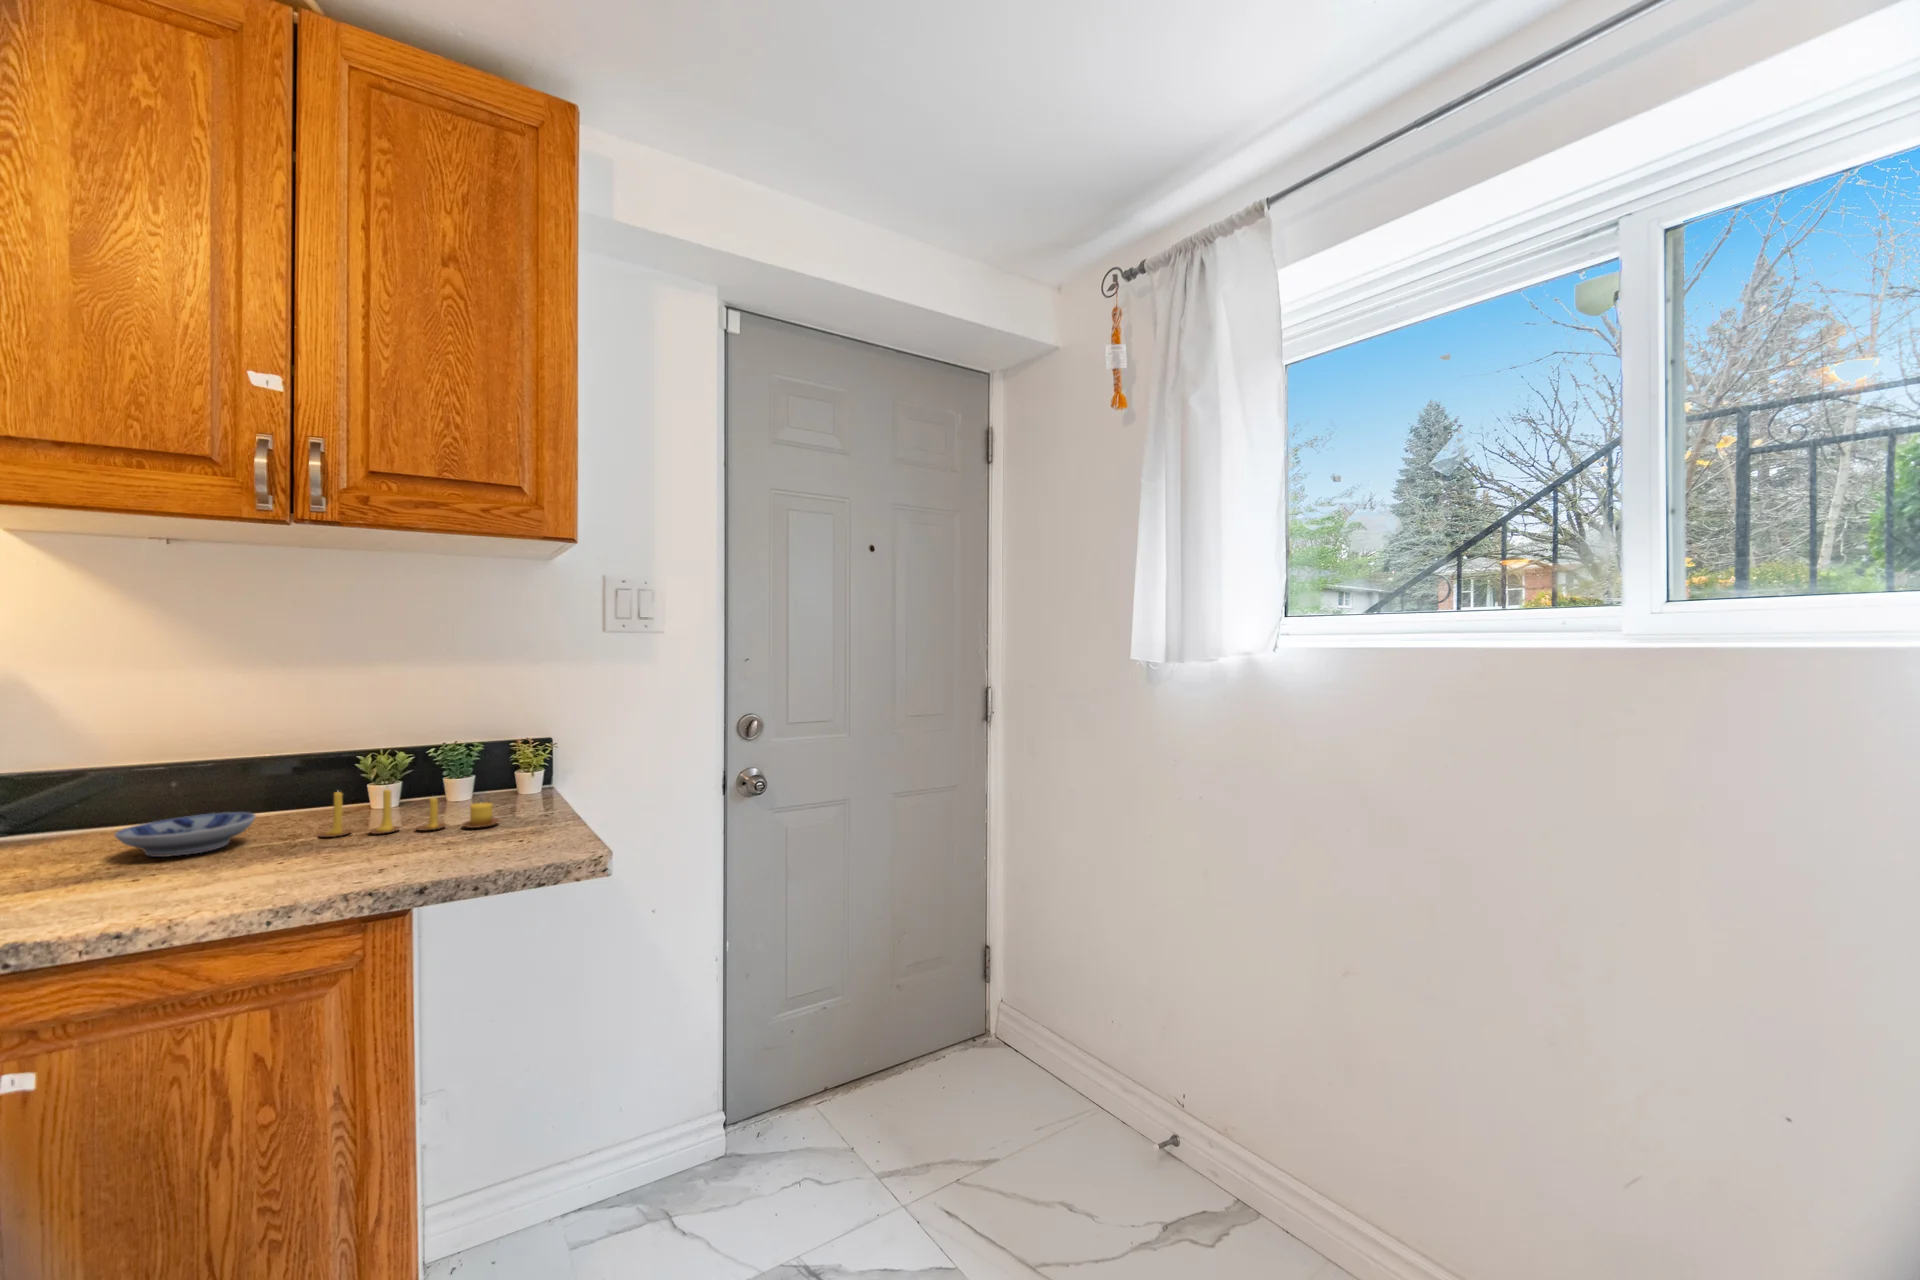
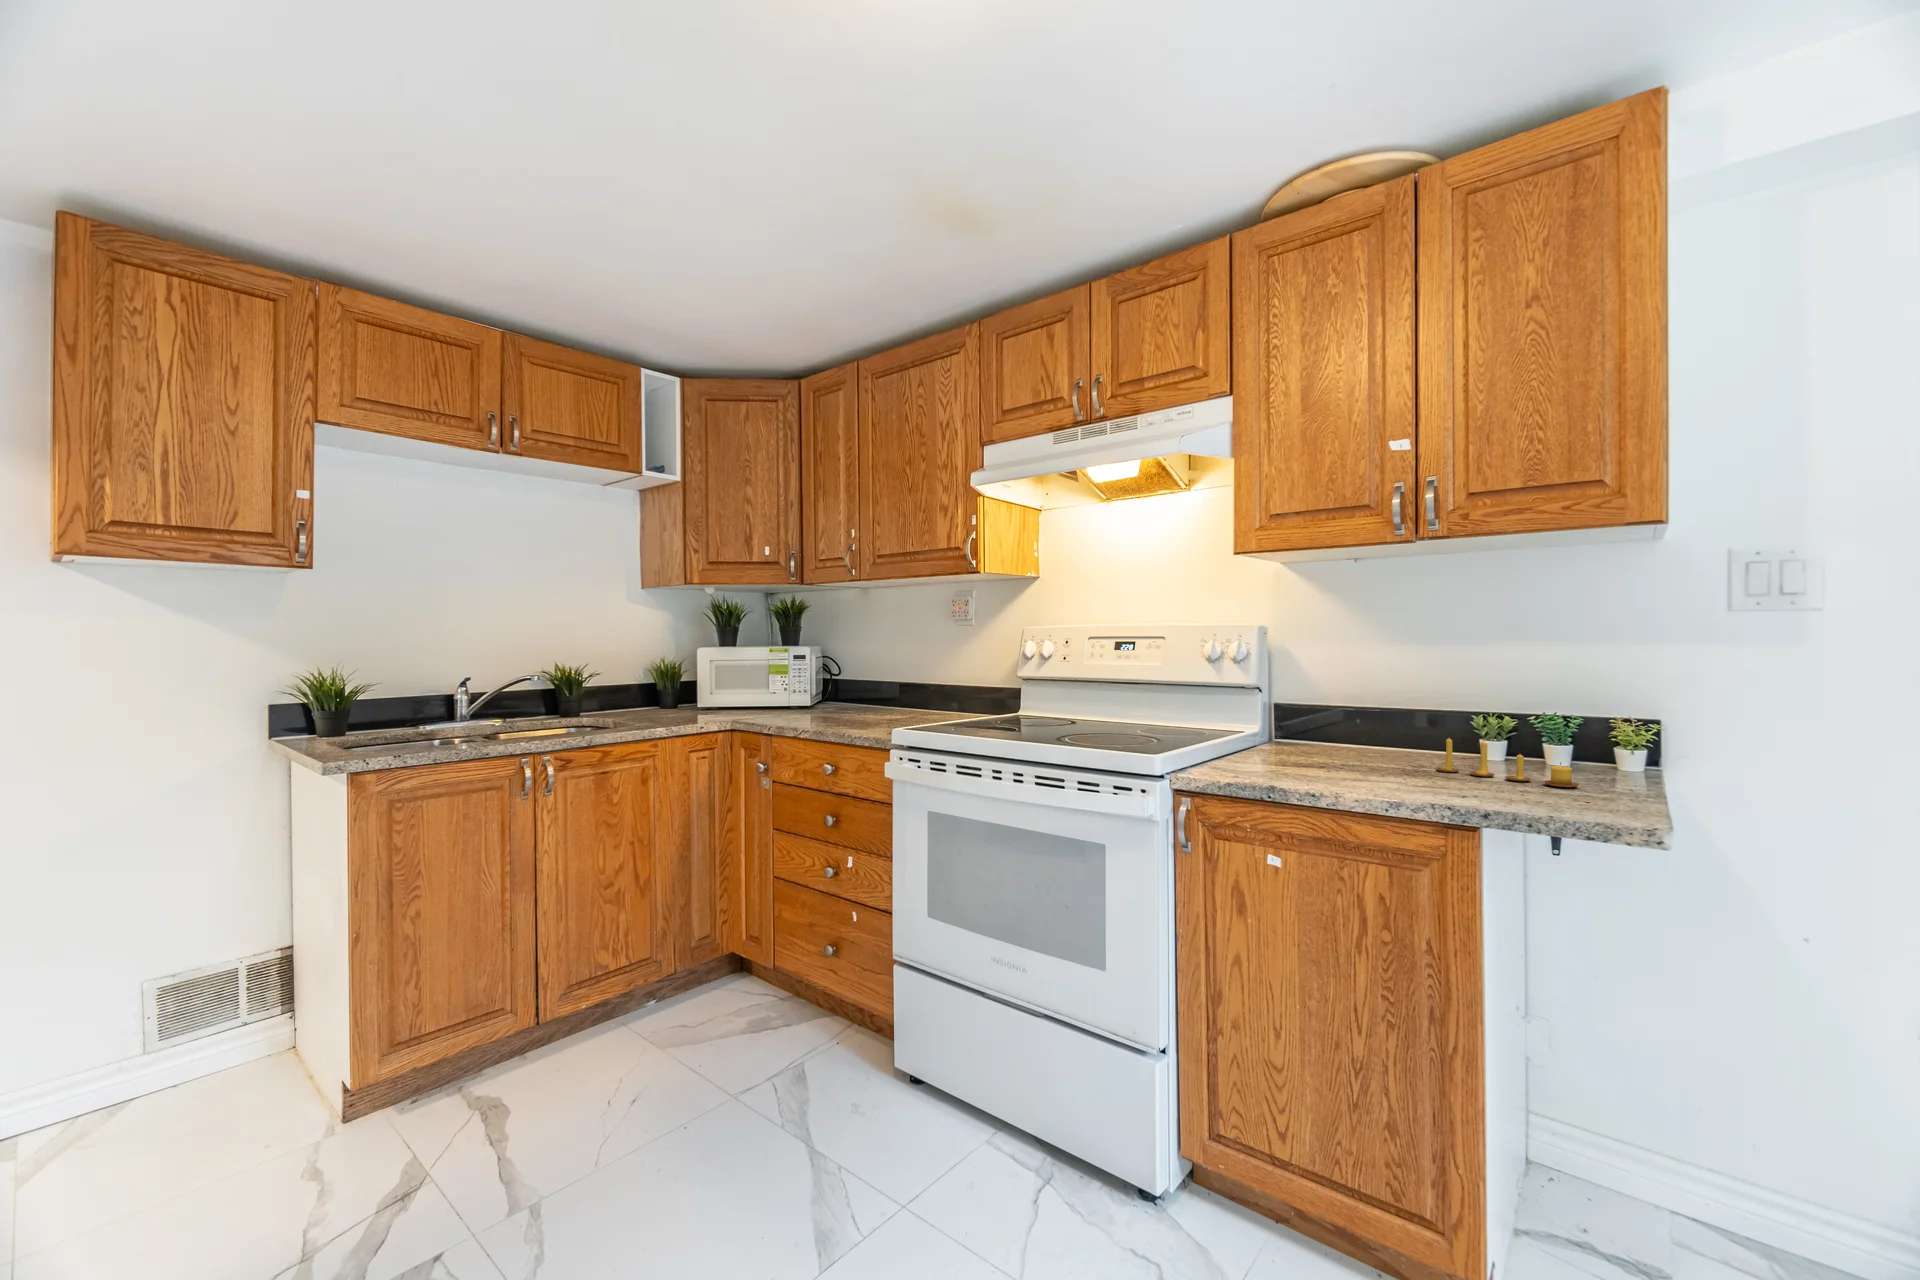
bowl: present [115,812,255,857] -> none [1324,742,1398,765]

